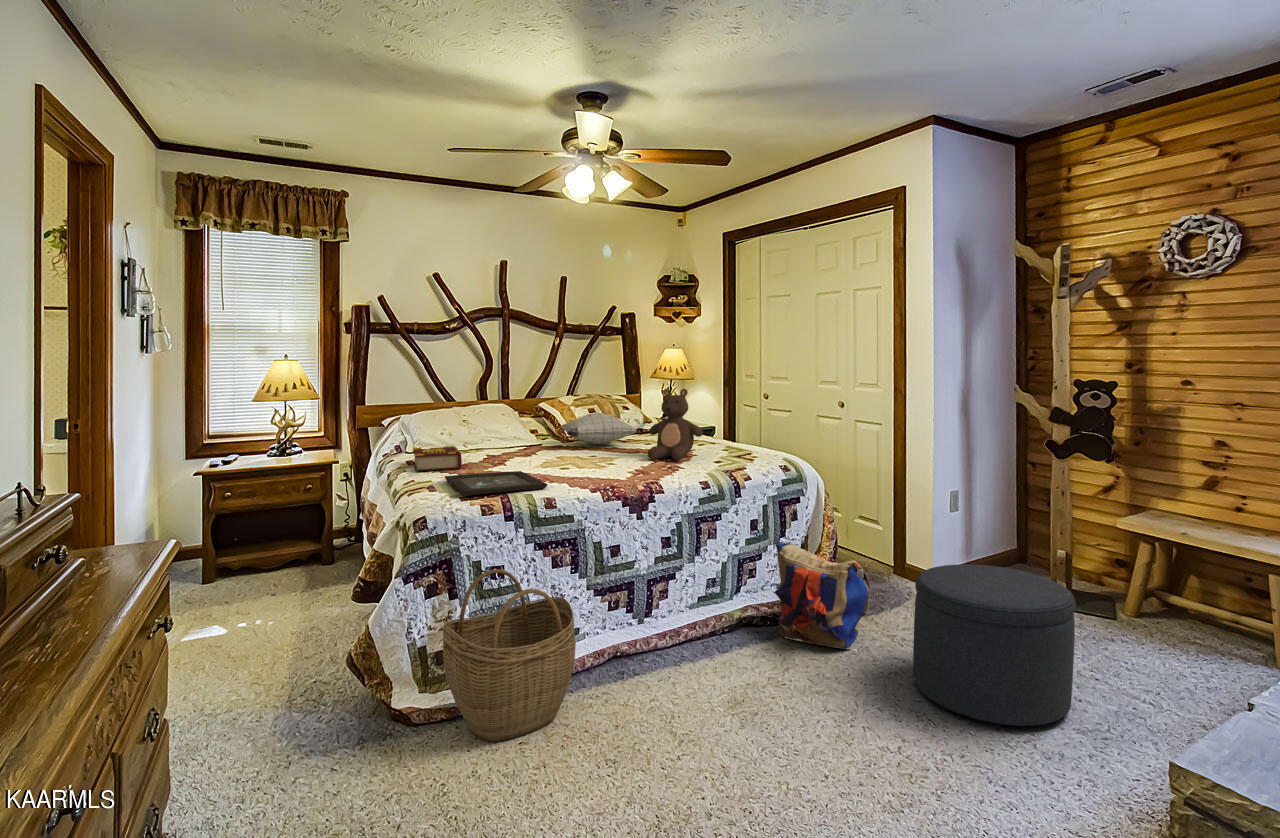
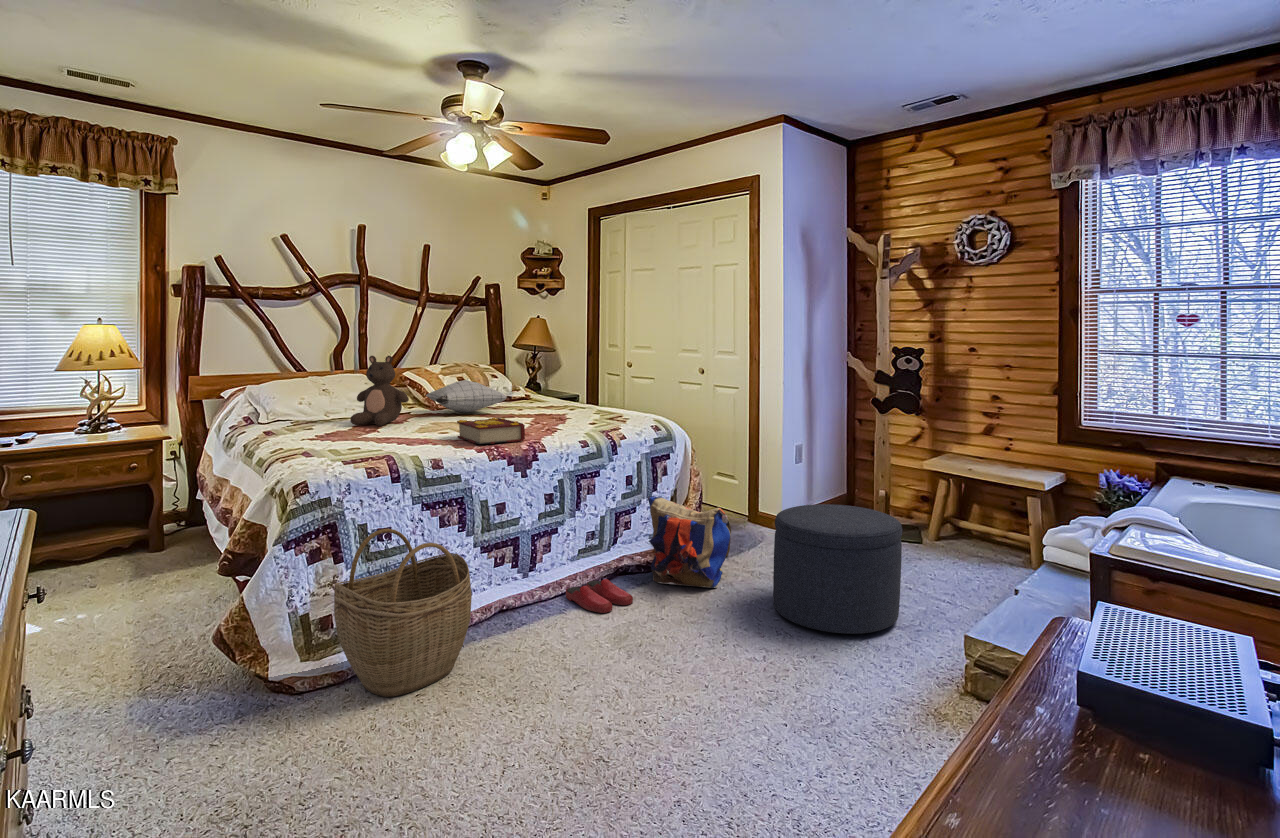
teddy bear: present [648,389,703,461] -> present [350,356,409,426]
book: present [413,446,462,471] -> present [457,418,525,444]
tray: present [445,471,547,496] -> none [315,436,430,459]
slippers: none [683,630,753,668] -> present [566,579,633,613]

